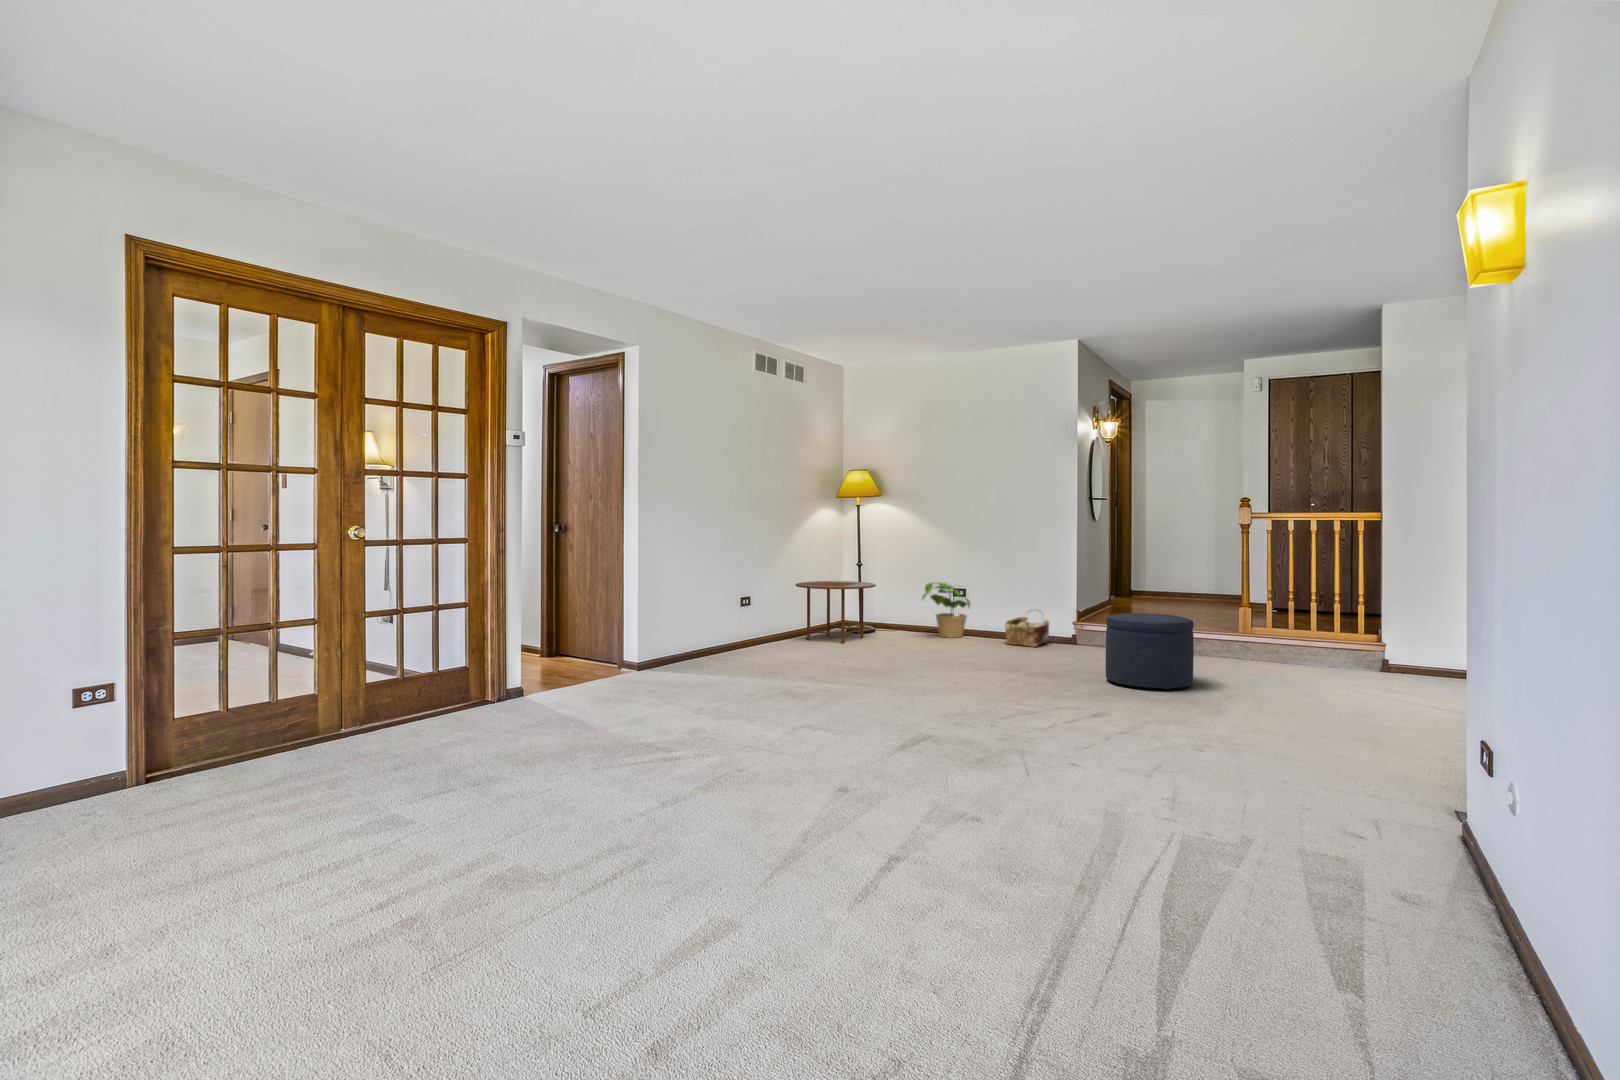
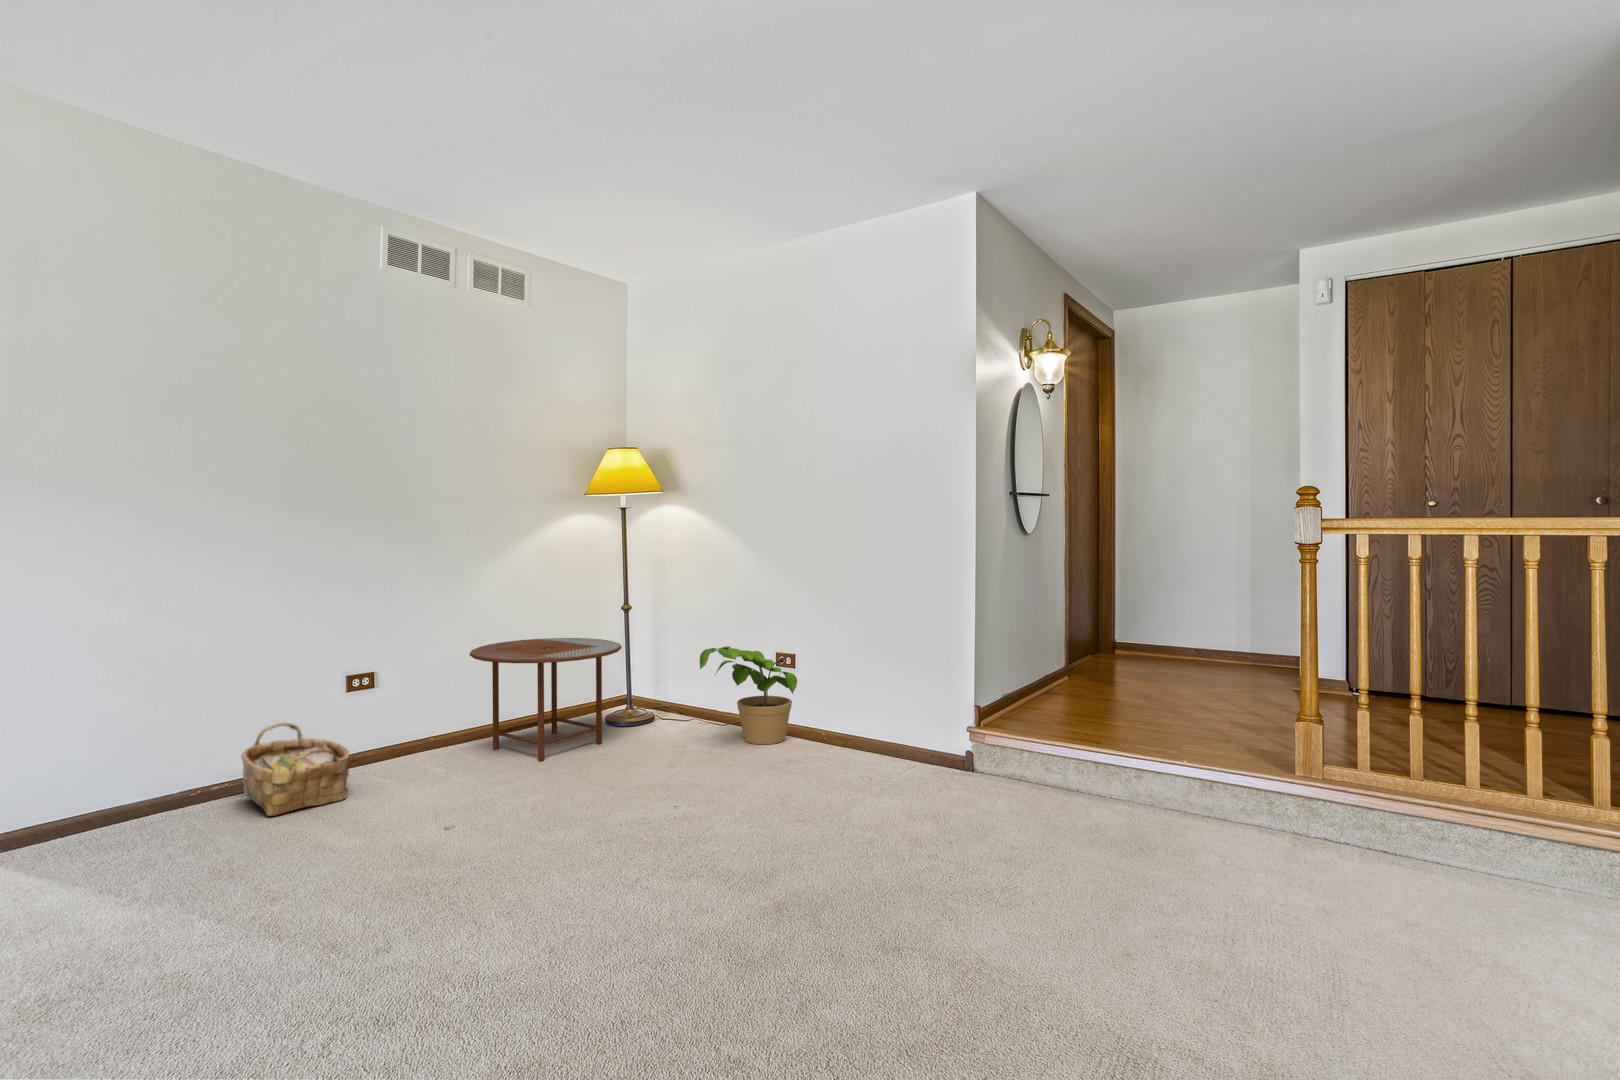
woven basket: present [1005,609,1049,647] -> present [241,722,349,816]
ottoman: present [1106,613,1194,690] -> none [944,771,1169,1030]

